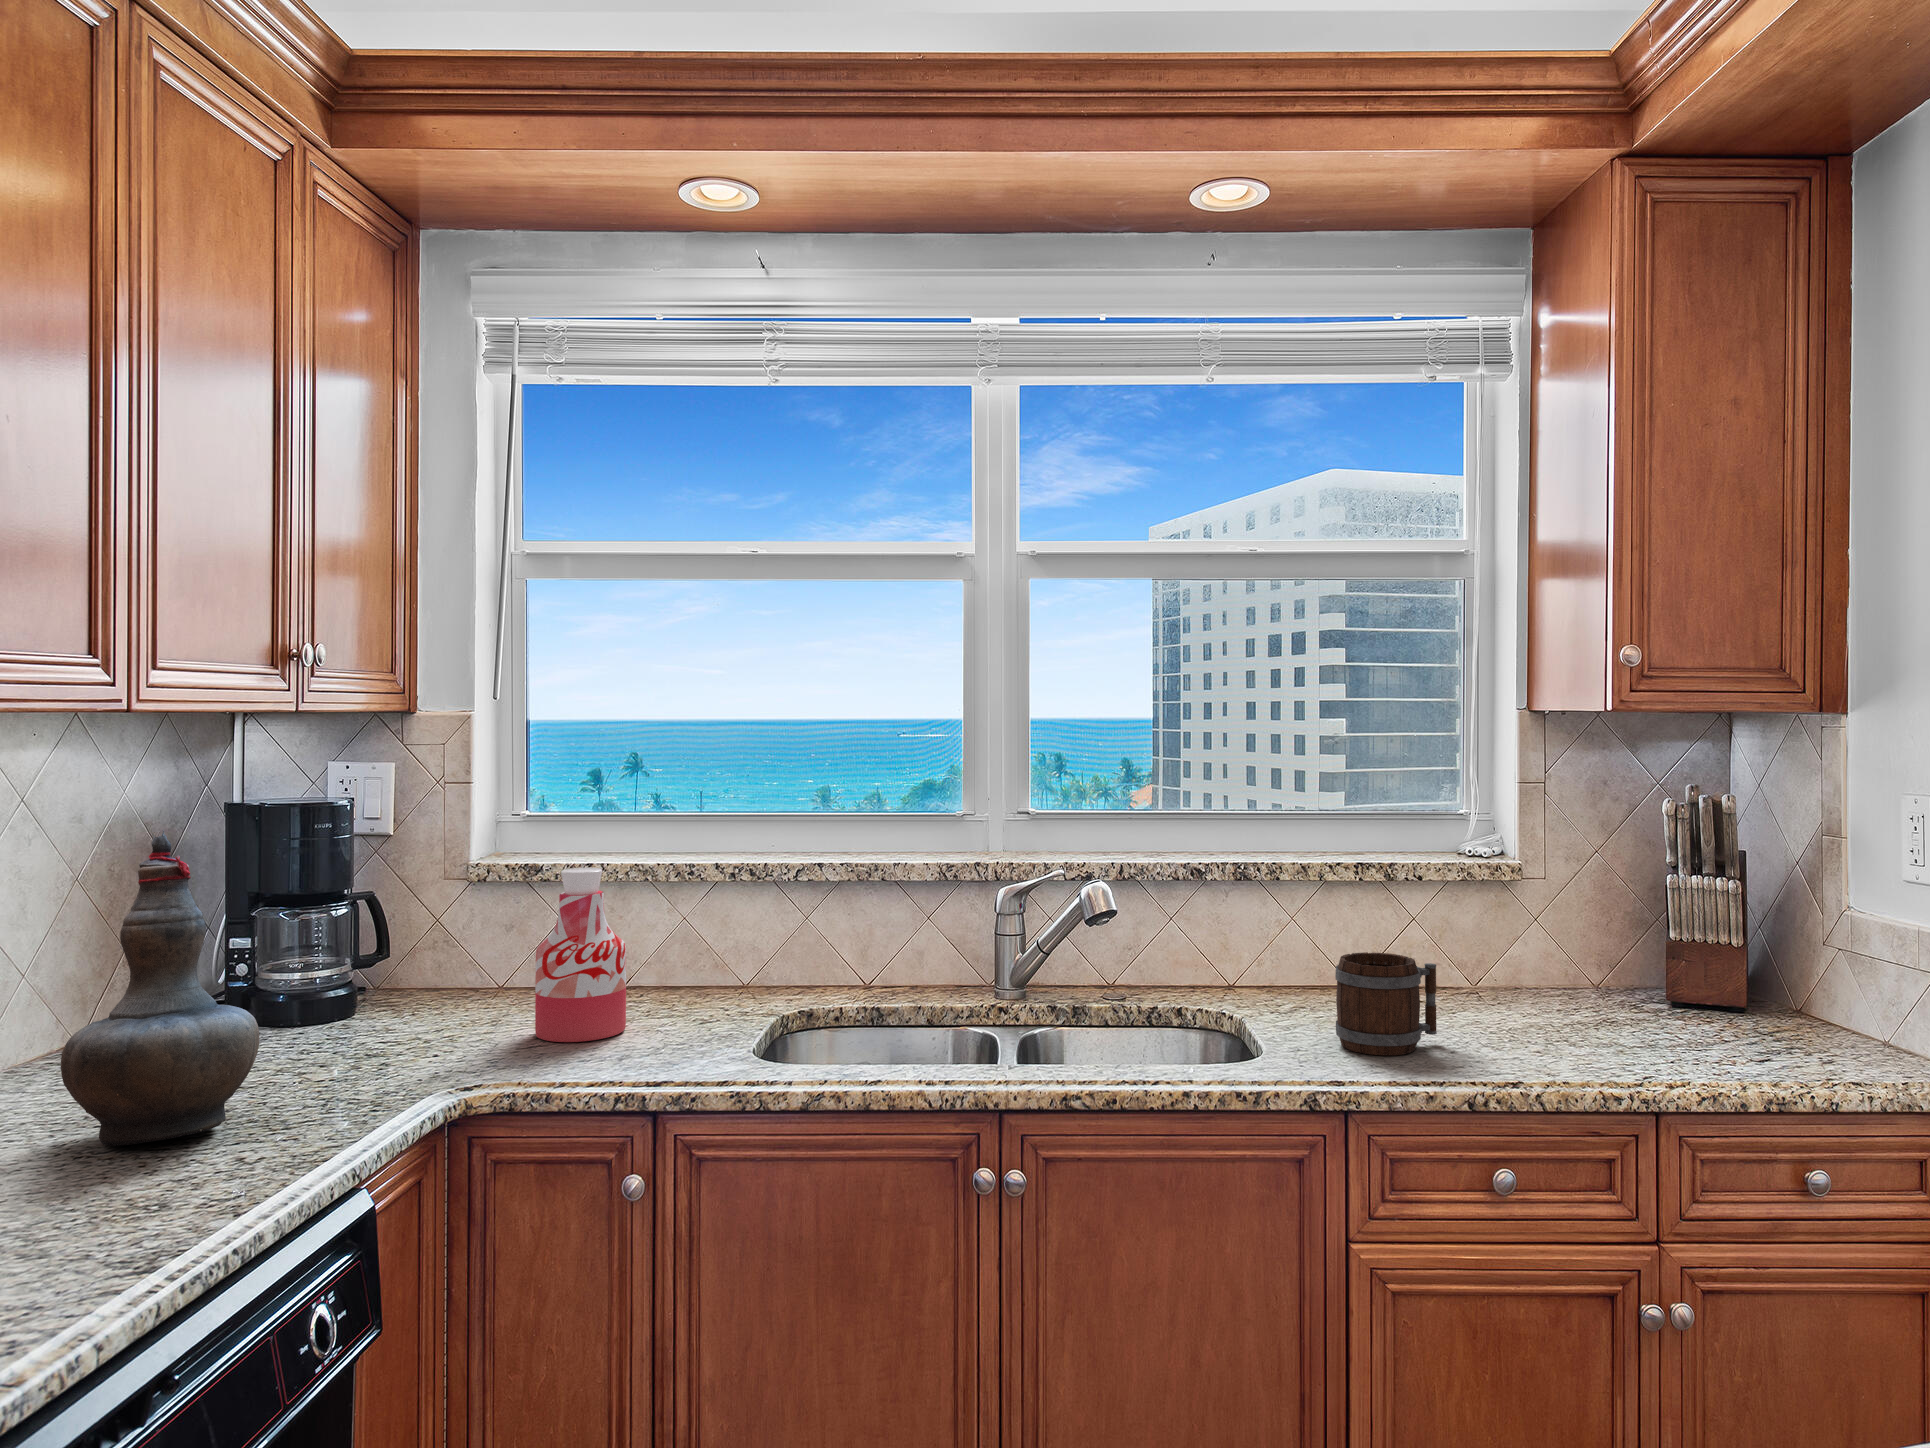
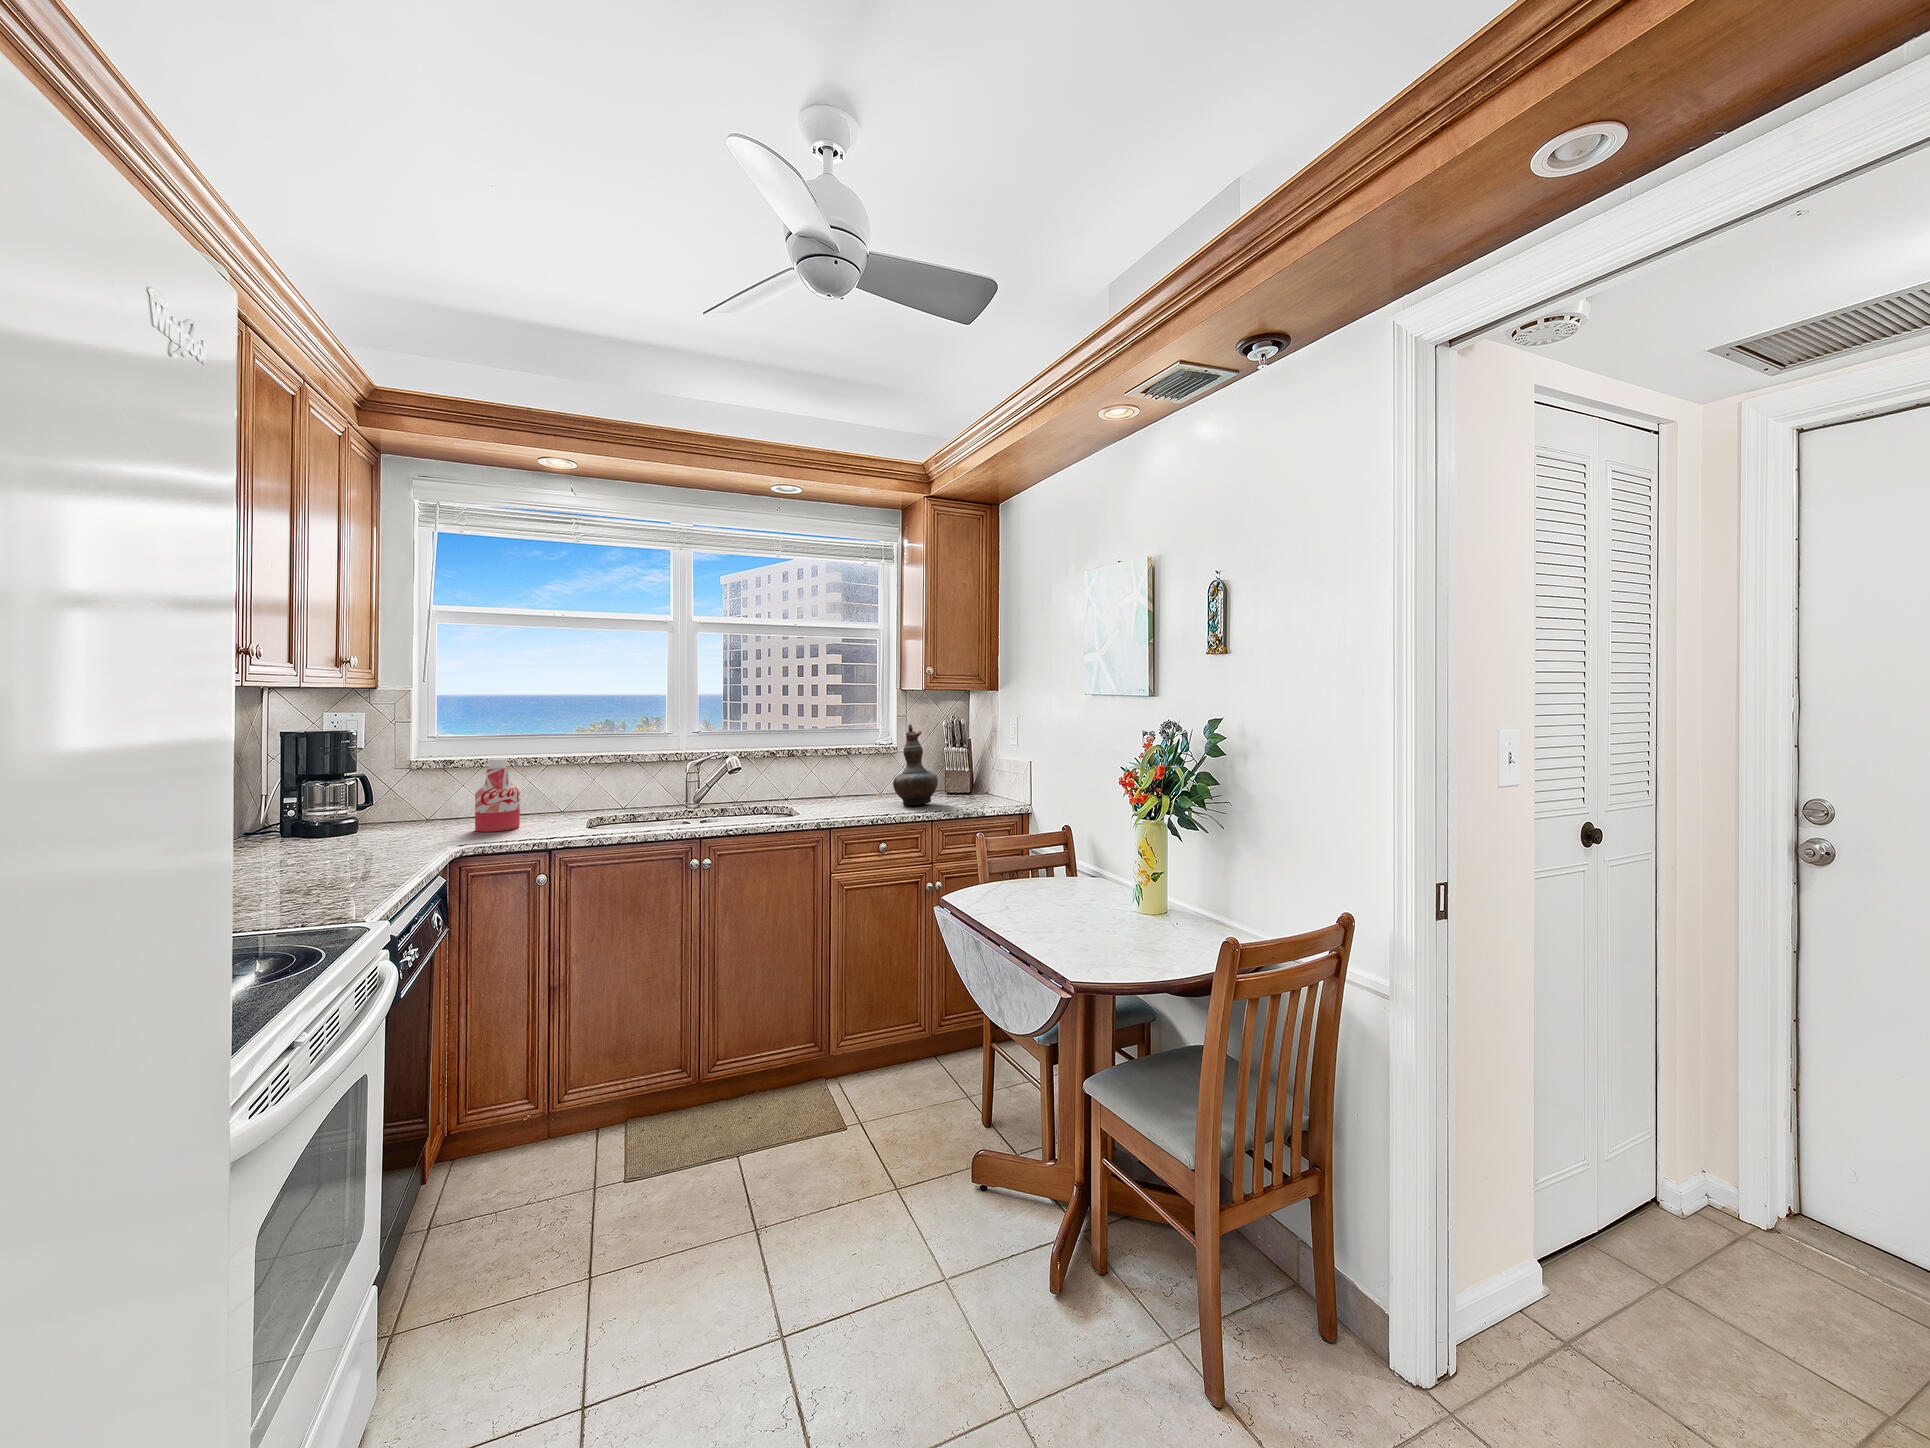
decorative vase: present [61,831,260,1146] -> present [893,725,938,806]
mug: present [1335,952,1437,1055] -> none [826,777,863,812]

